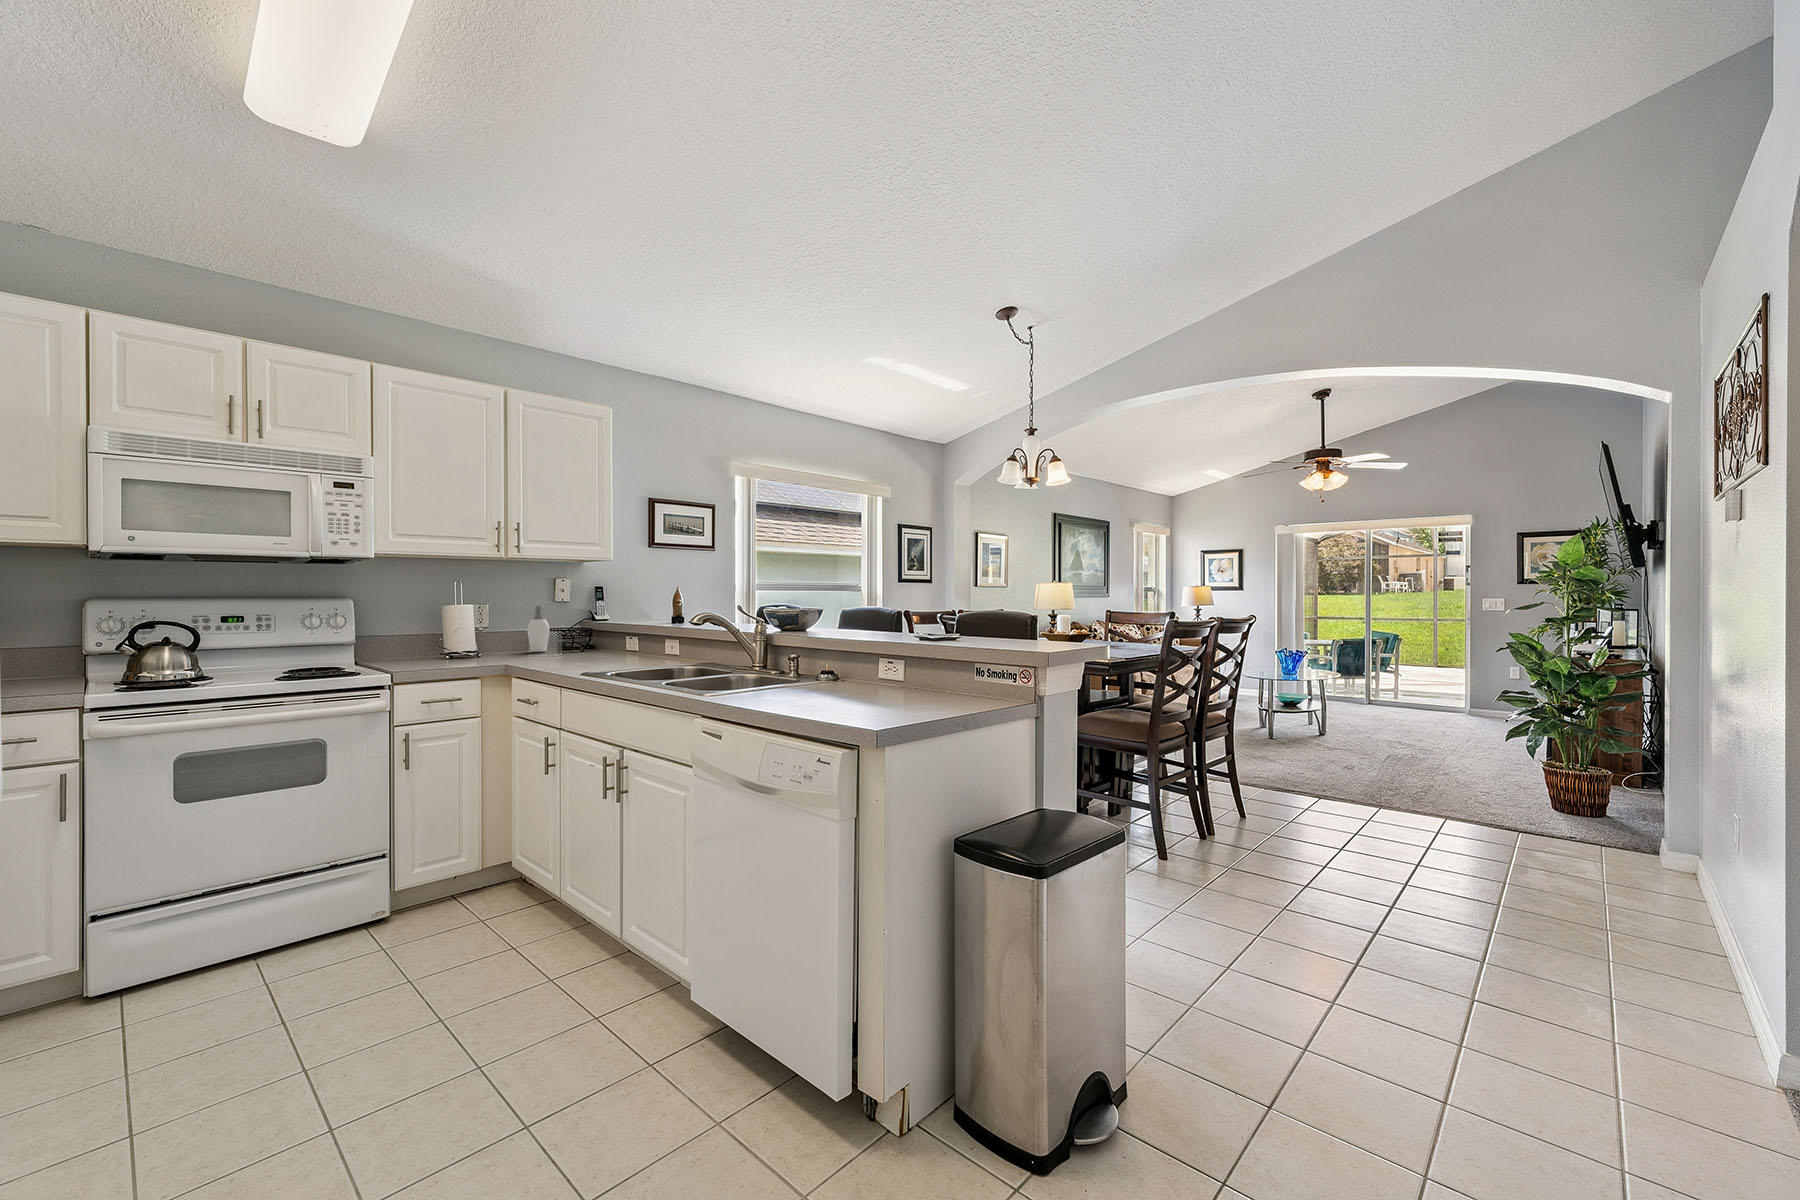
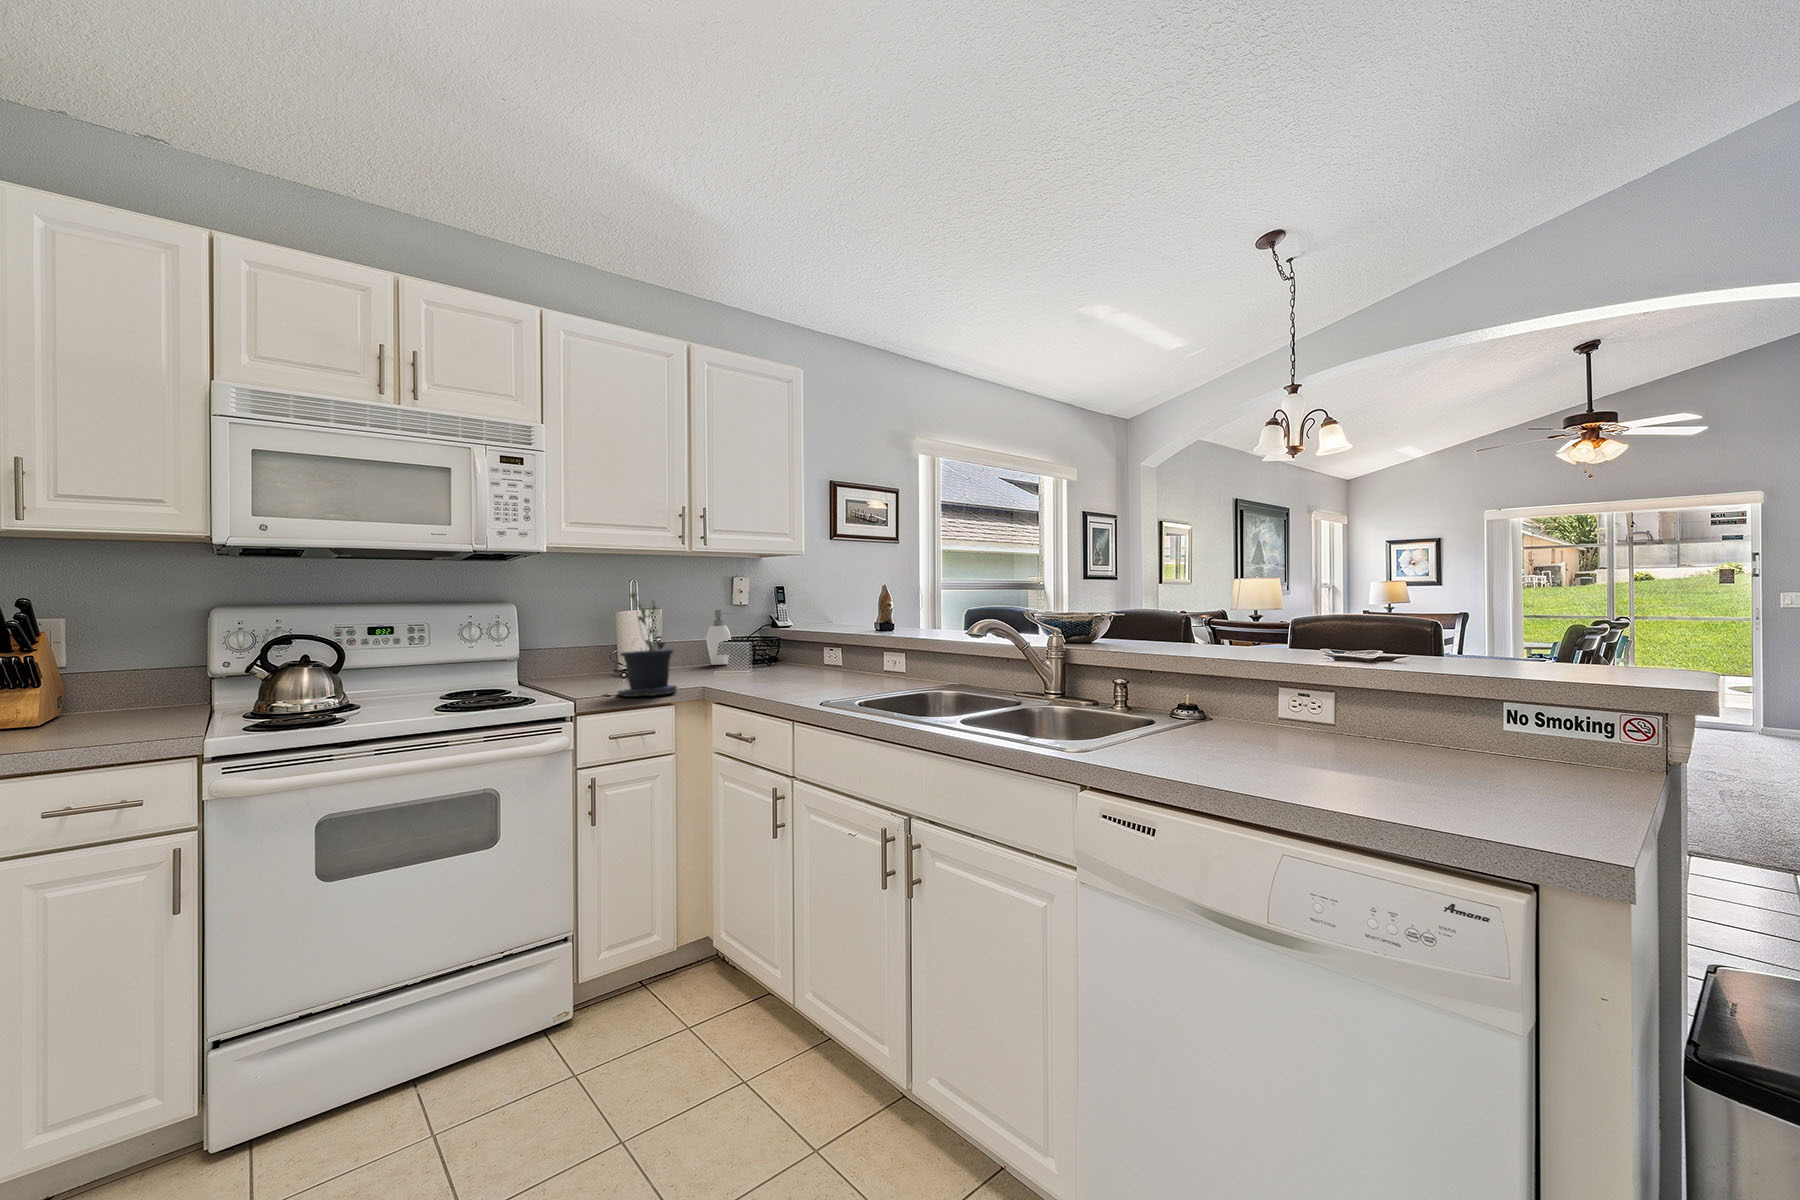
potted plant: none [417,590,484,671] -> present [604,592,677,697]

